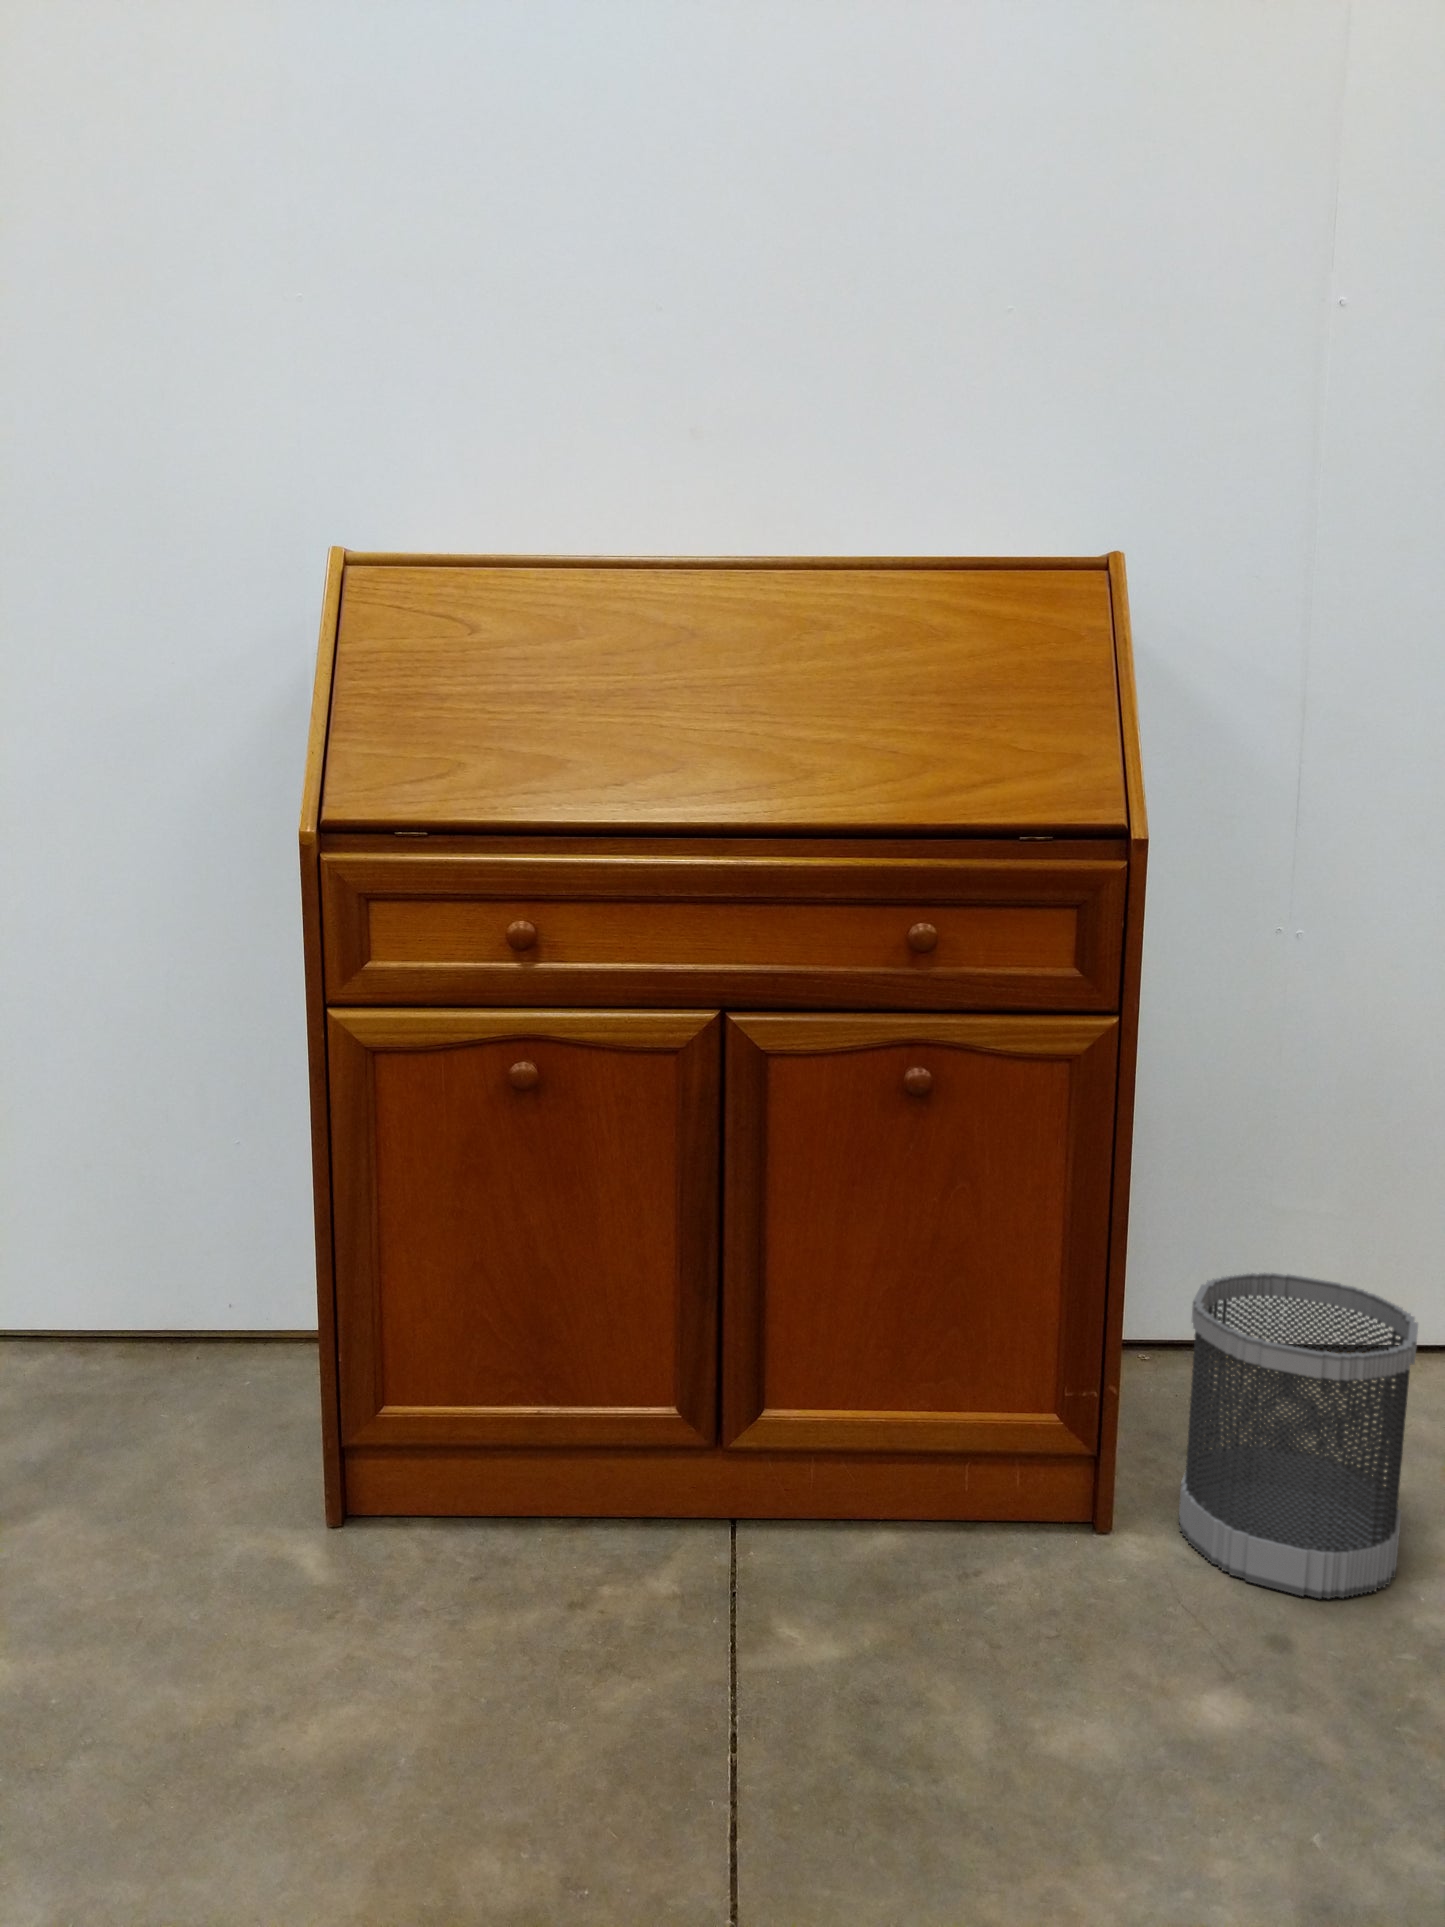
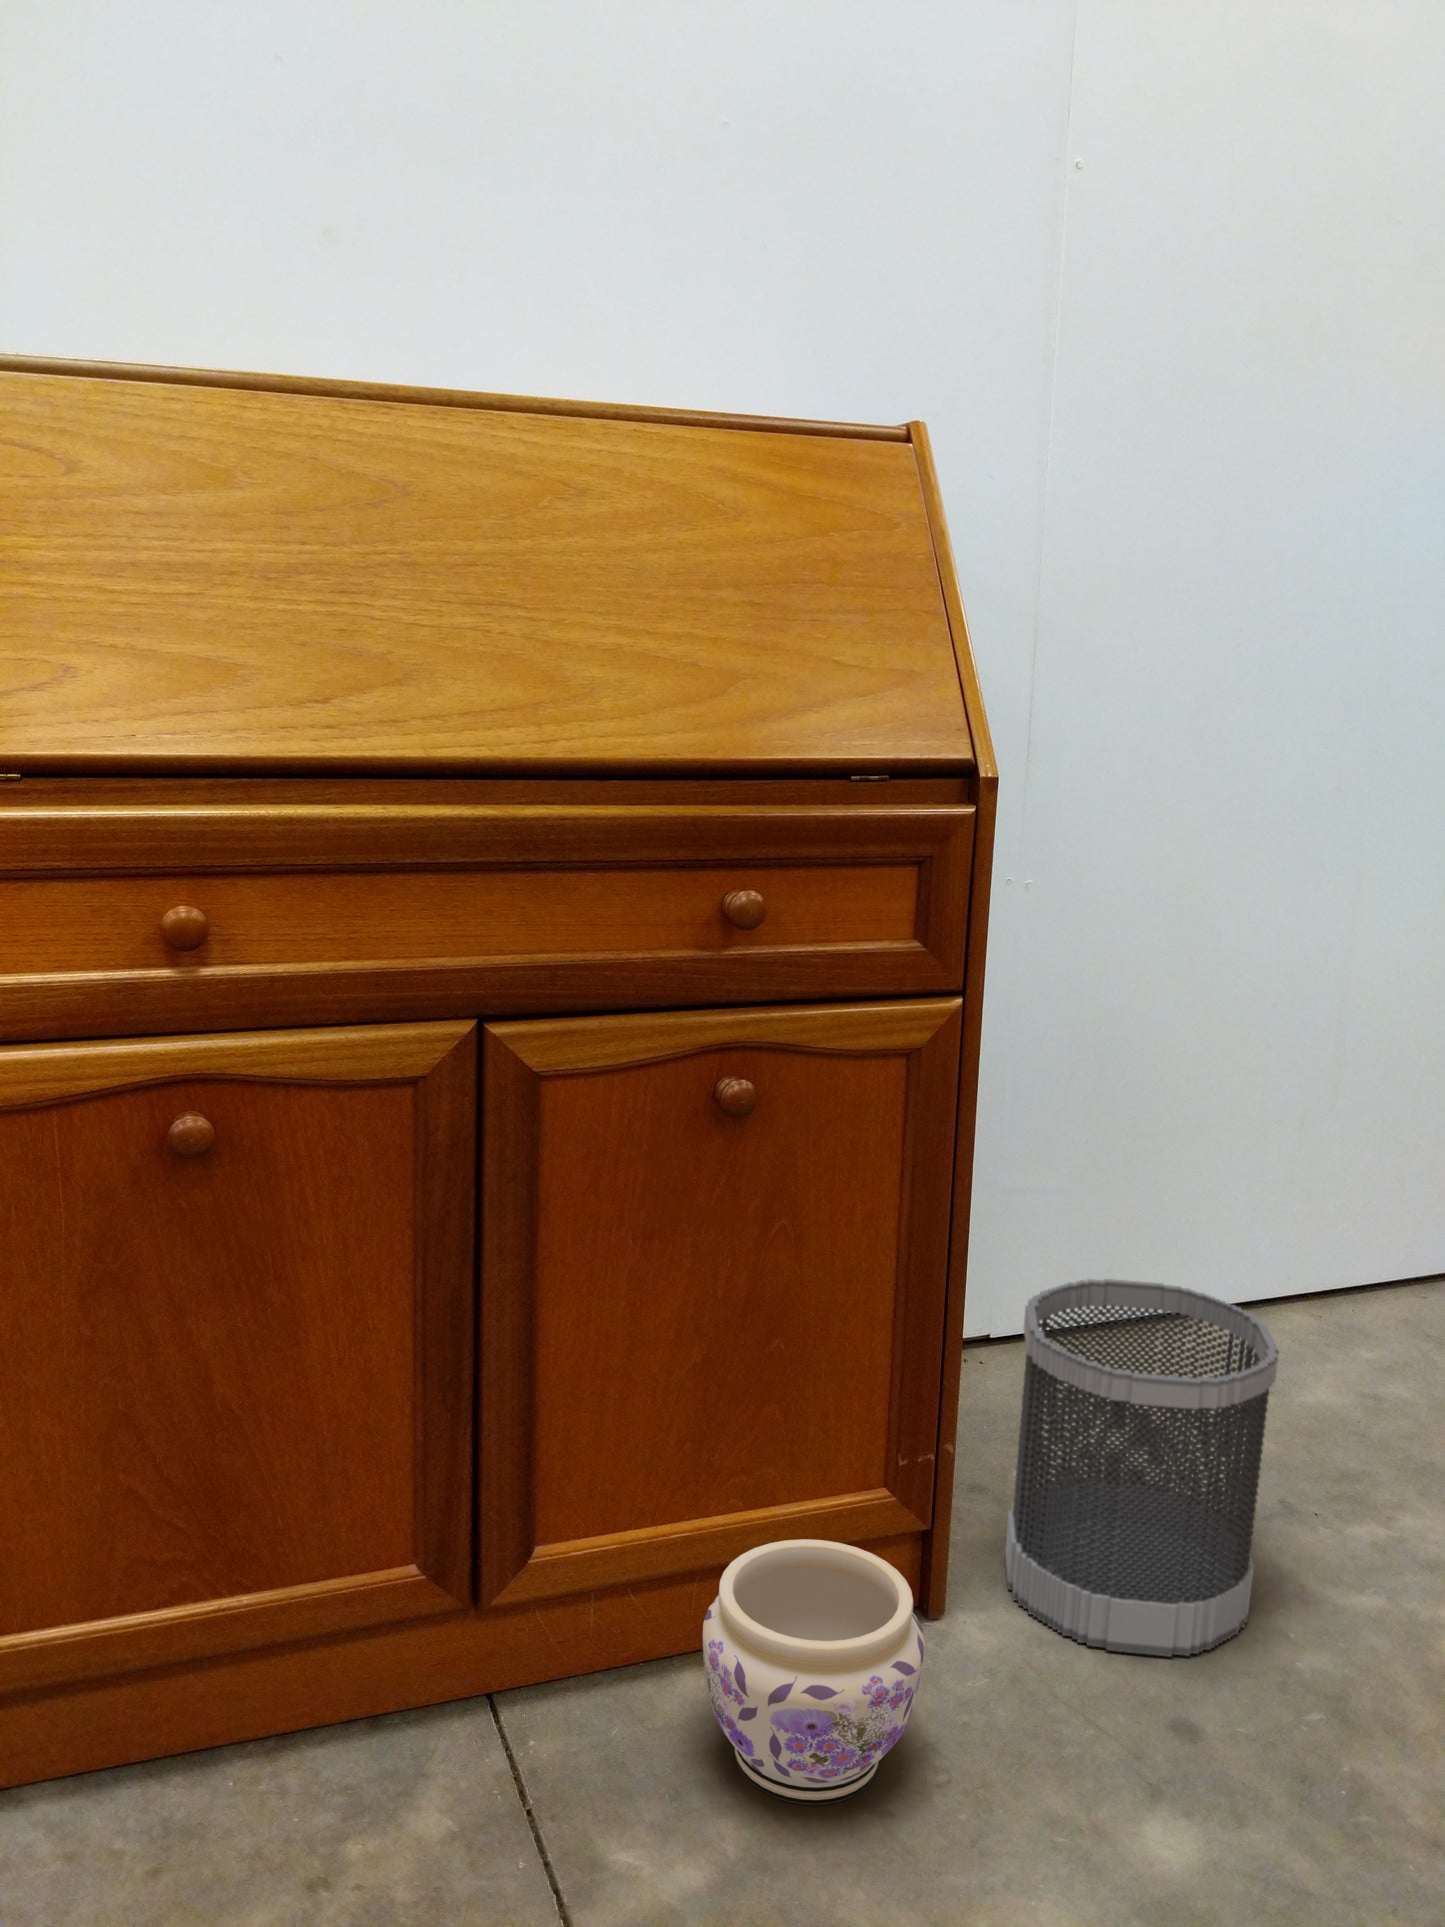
planter: none [871,1433,1047,1638] -> present [703,1539,925,1804]

